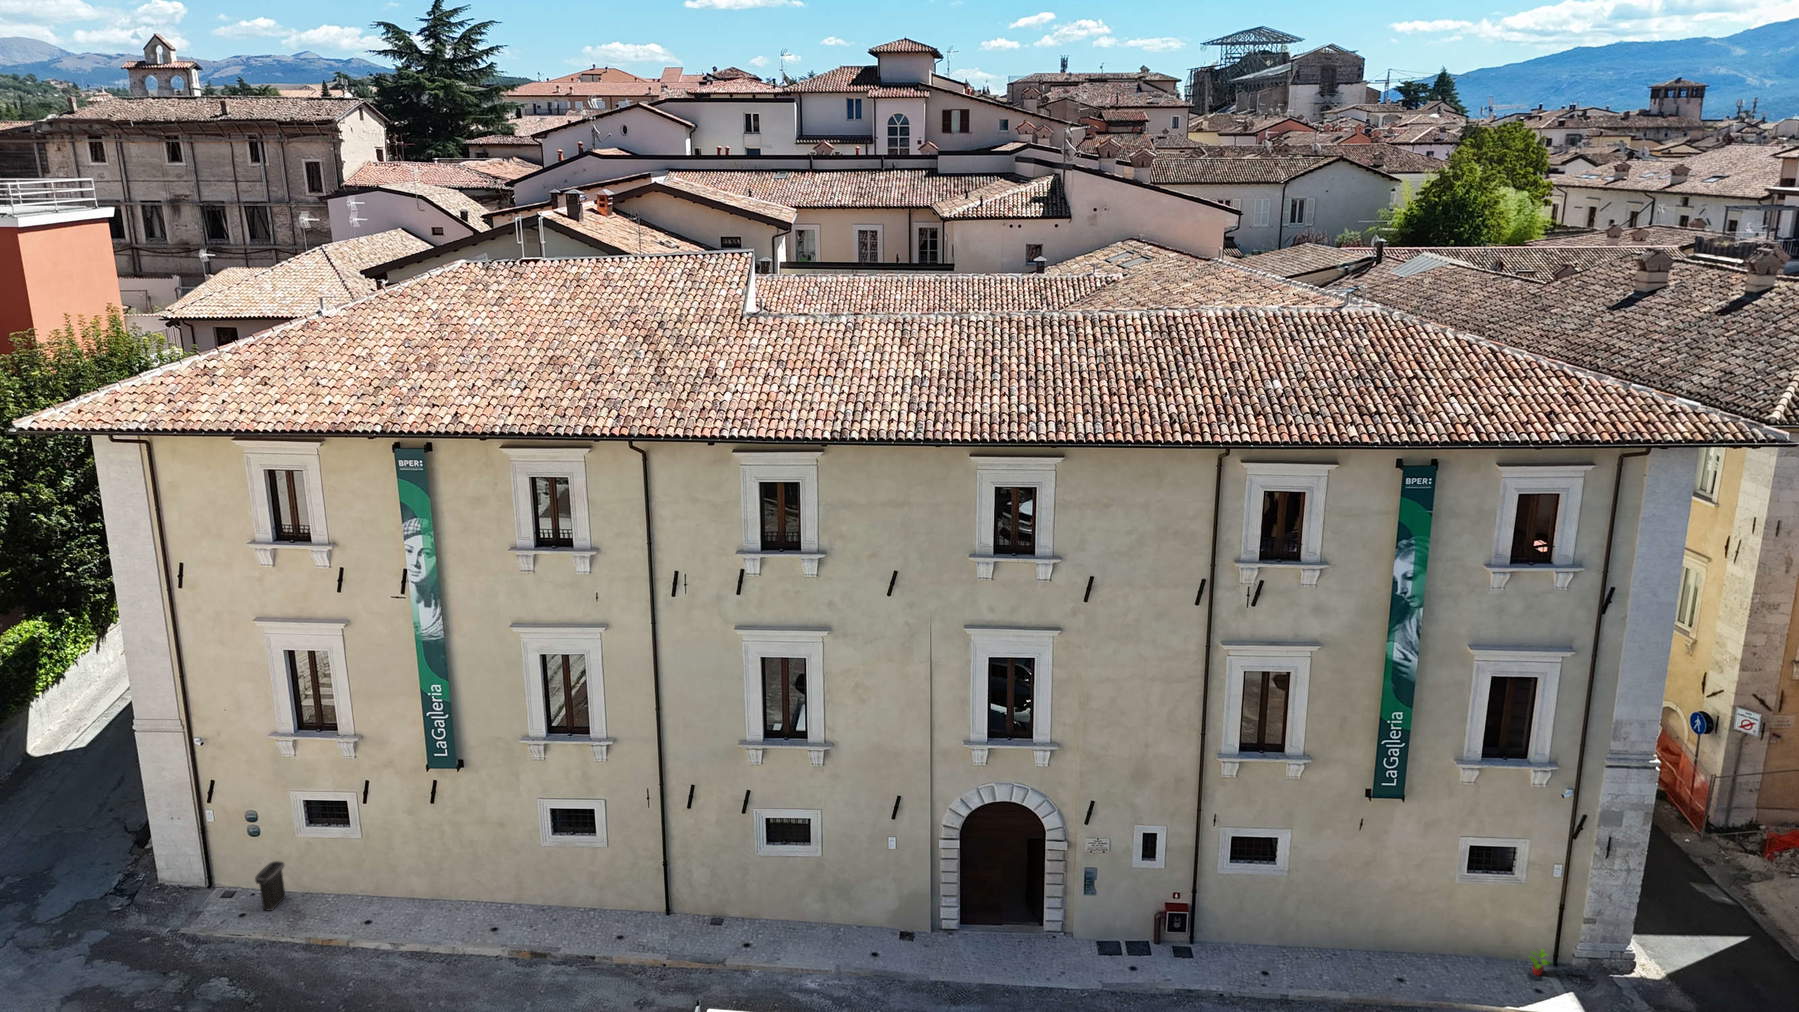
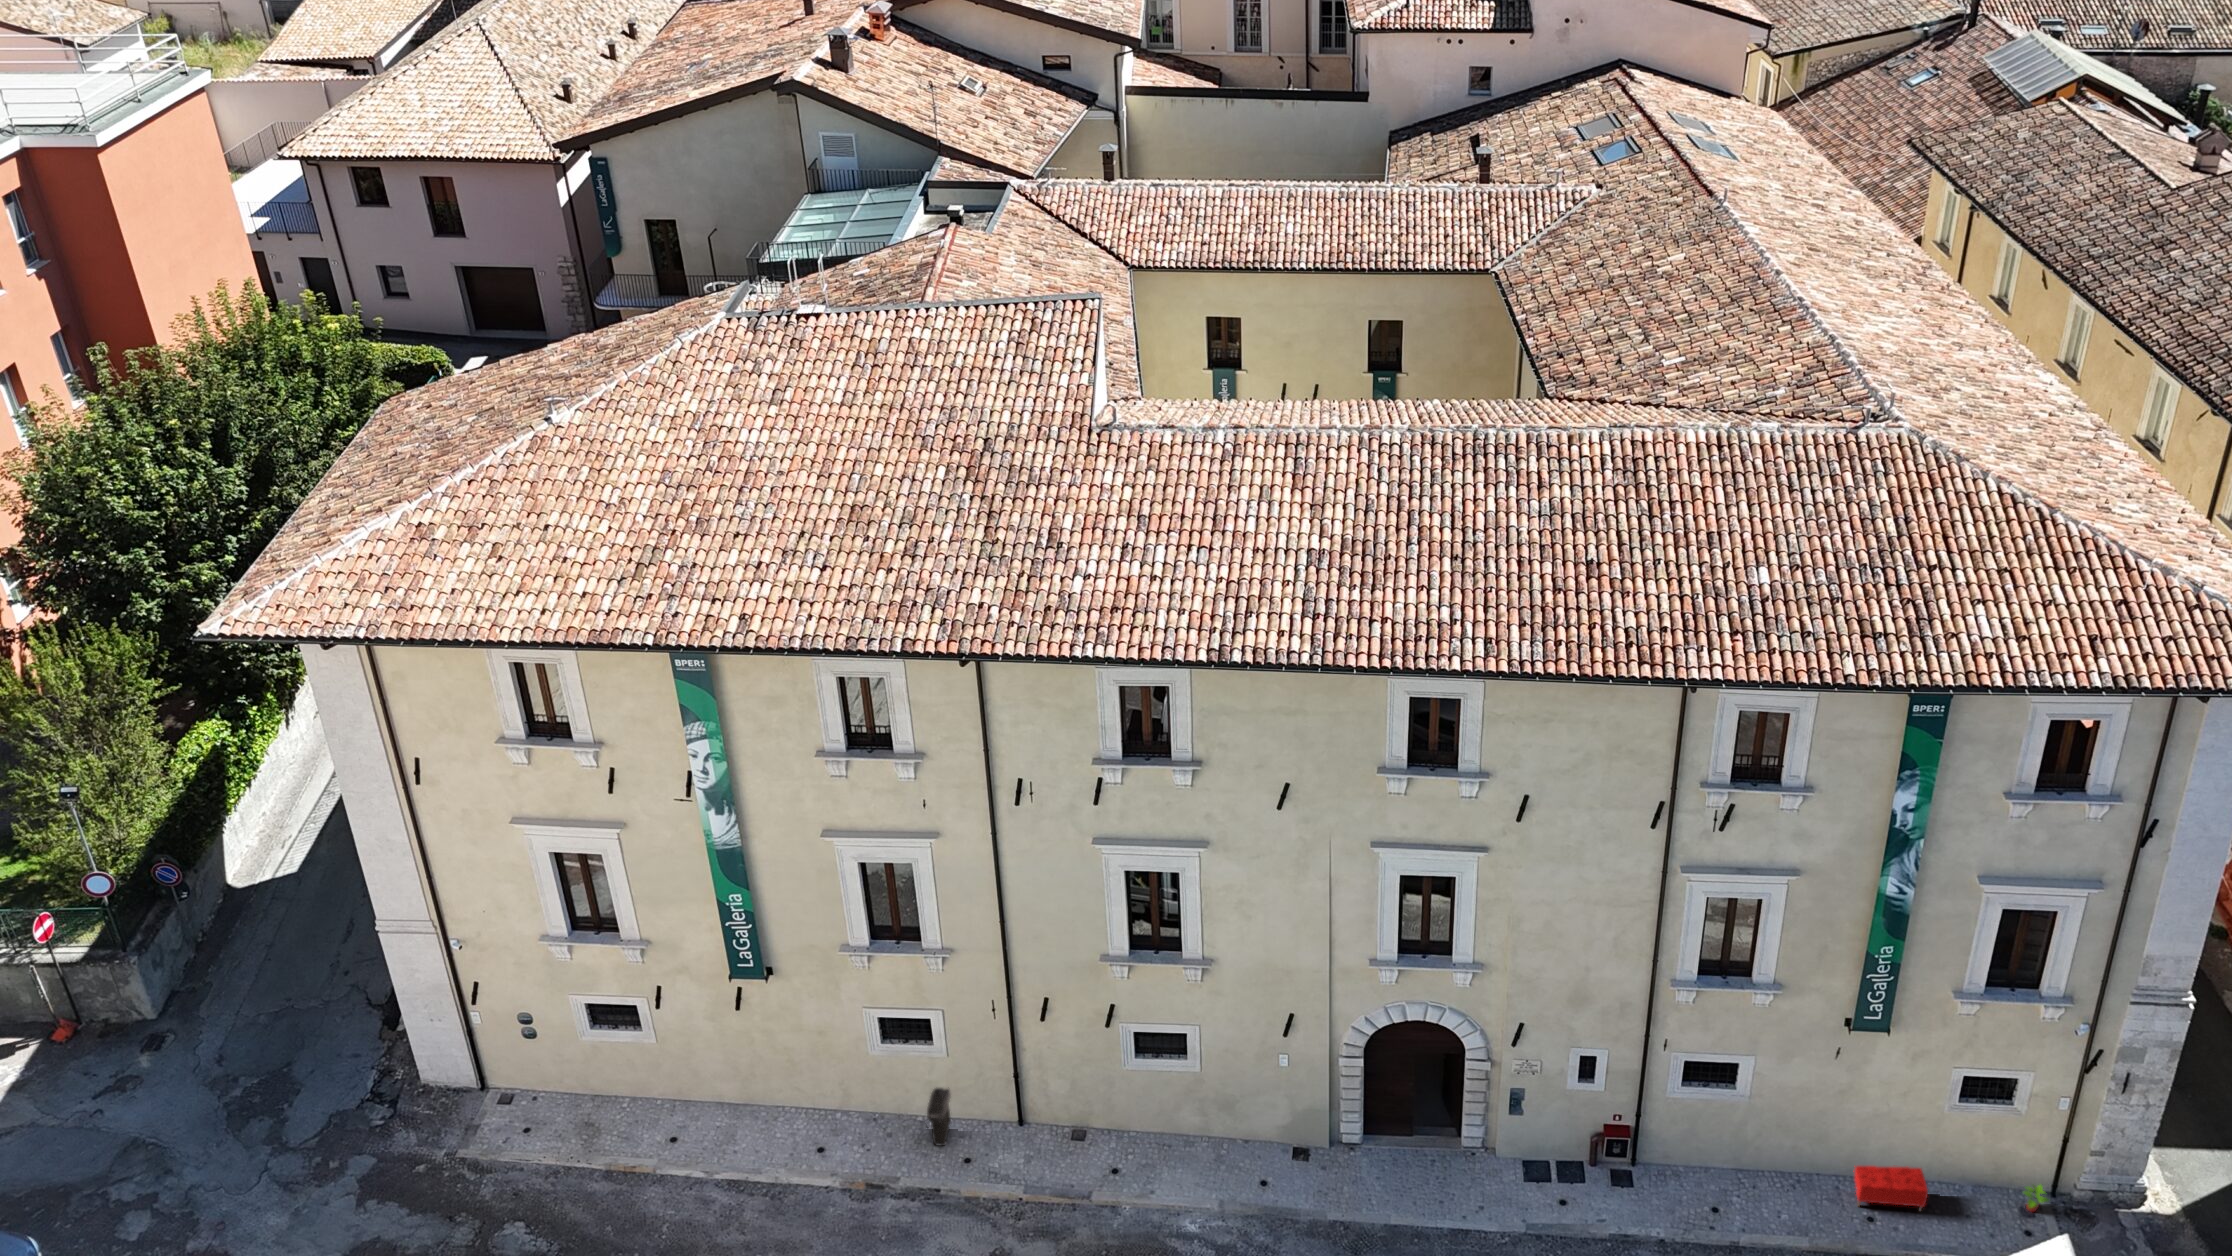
trash can: present [255,861,285,911] -> present [927,1088,951,1146]
bench: none [1381,934,1448,975] -> present [1853,1166,1928,1211]

